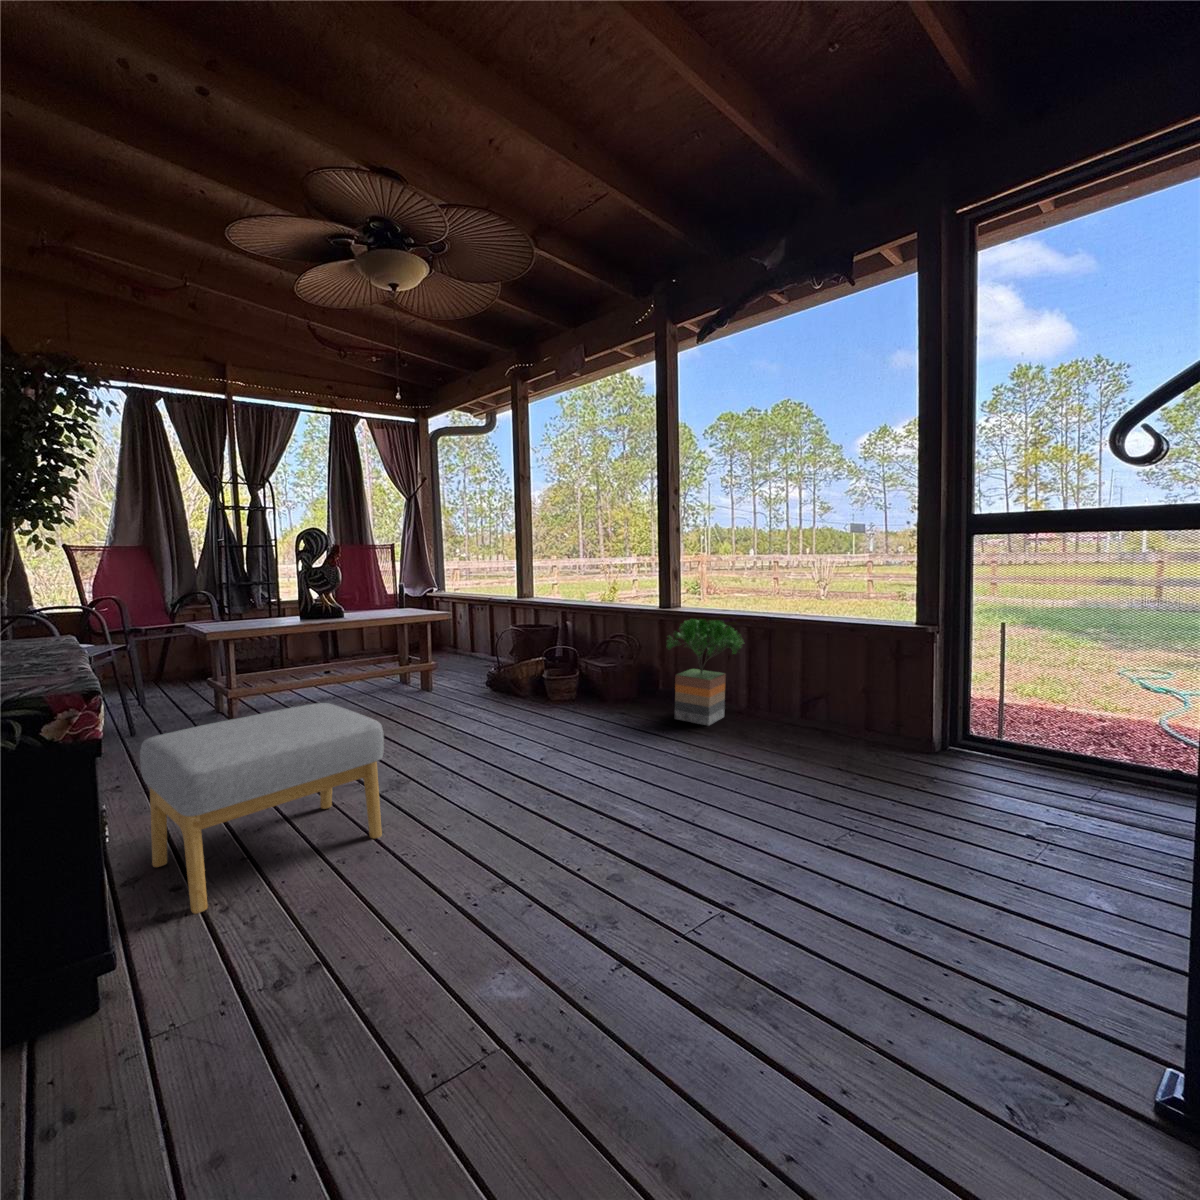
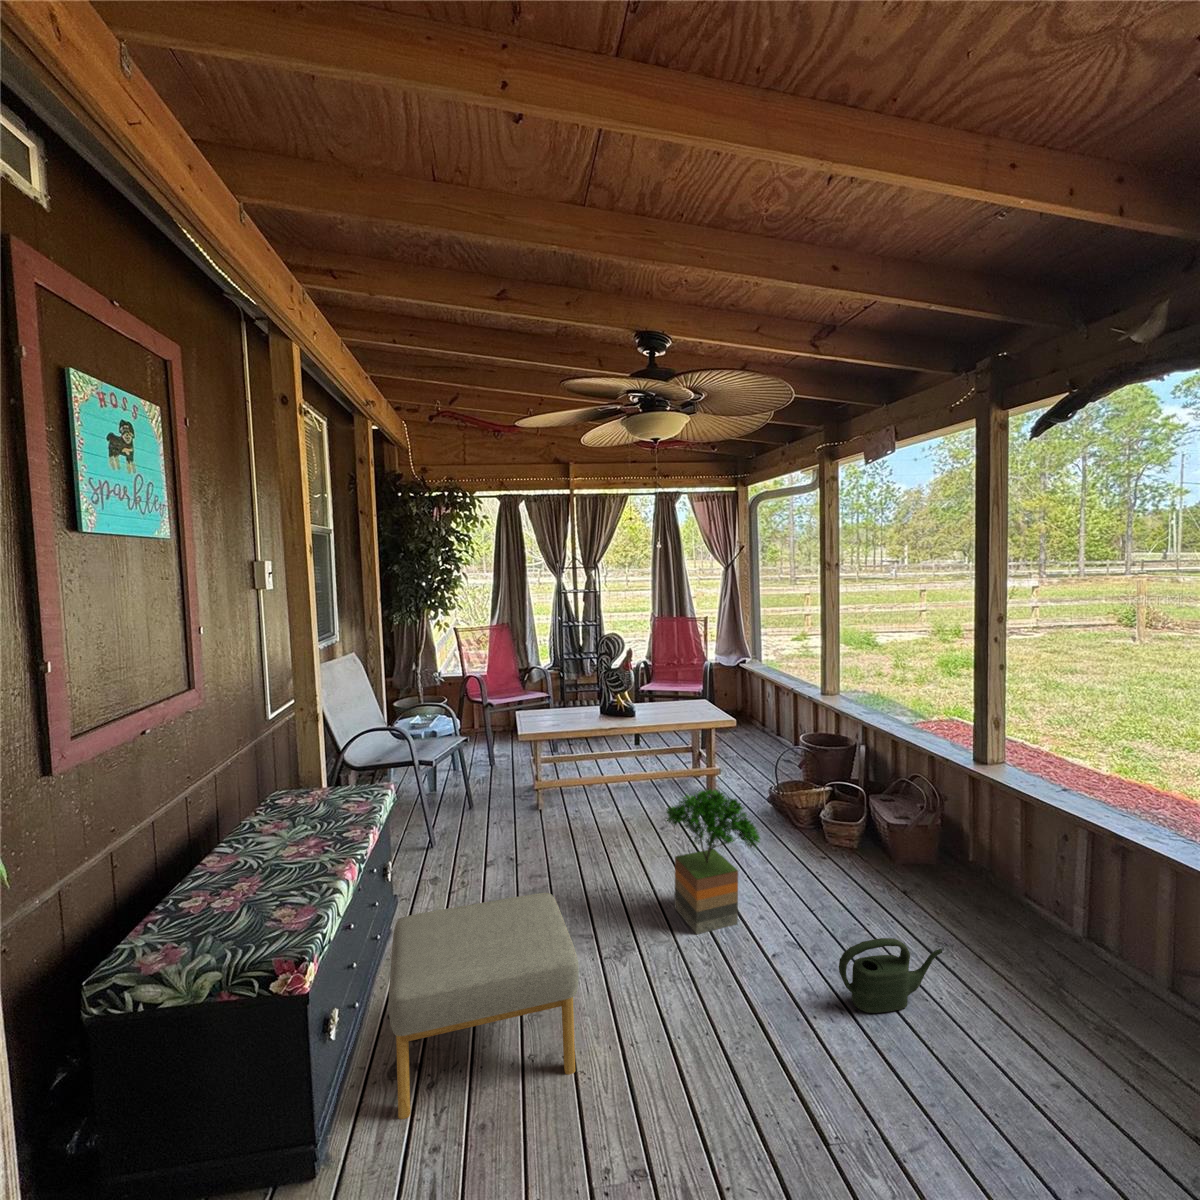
potted tree: present [667,618,741,726] -> present [666,789,760,934]
watering can: none [578,698,640,753] -> present [839,938,942,1013]

